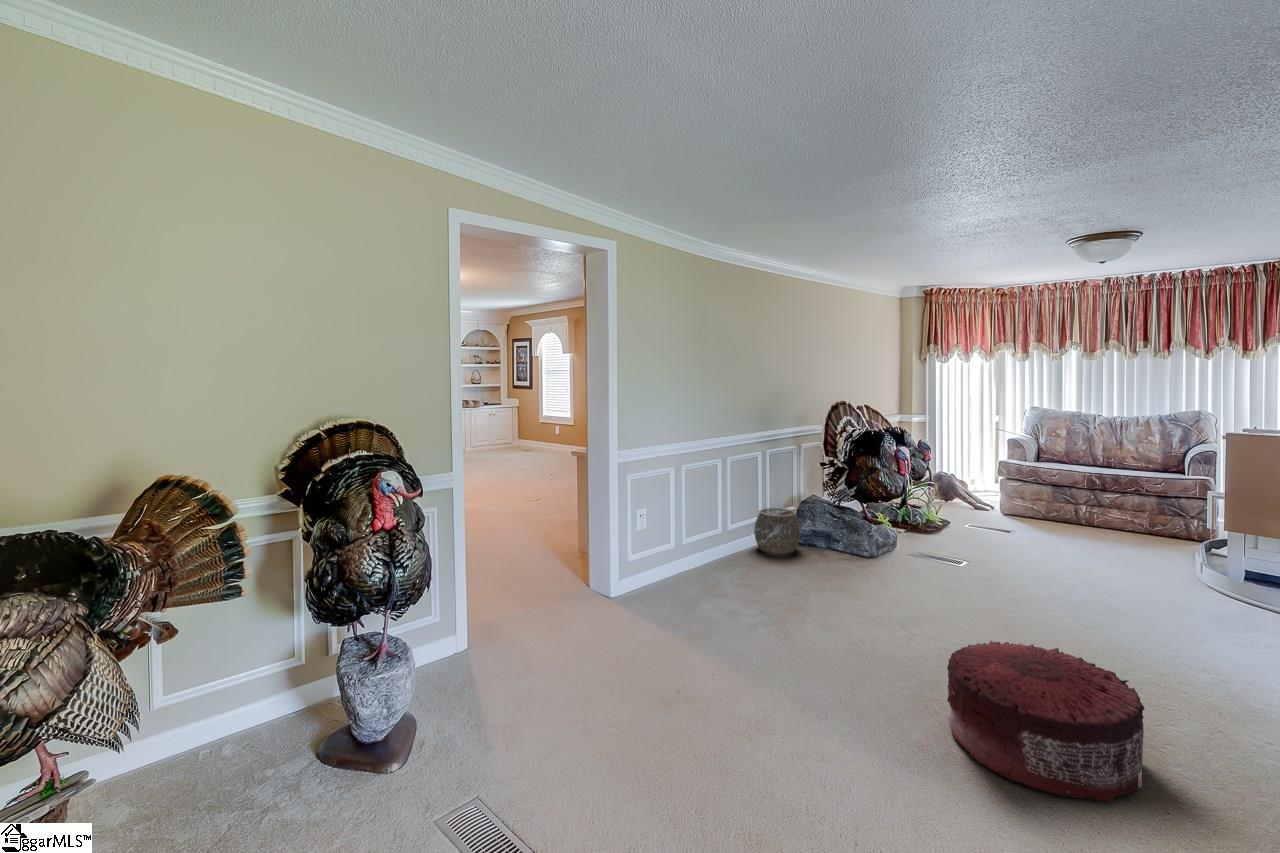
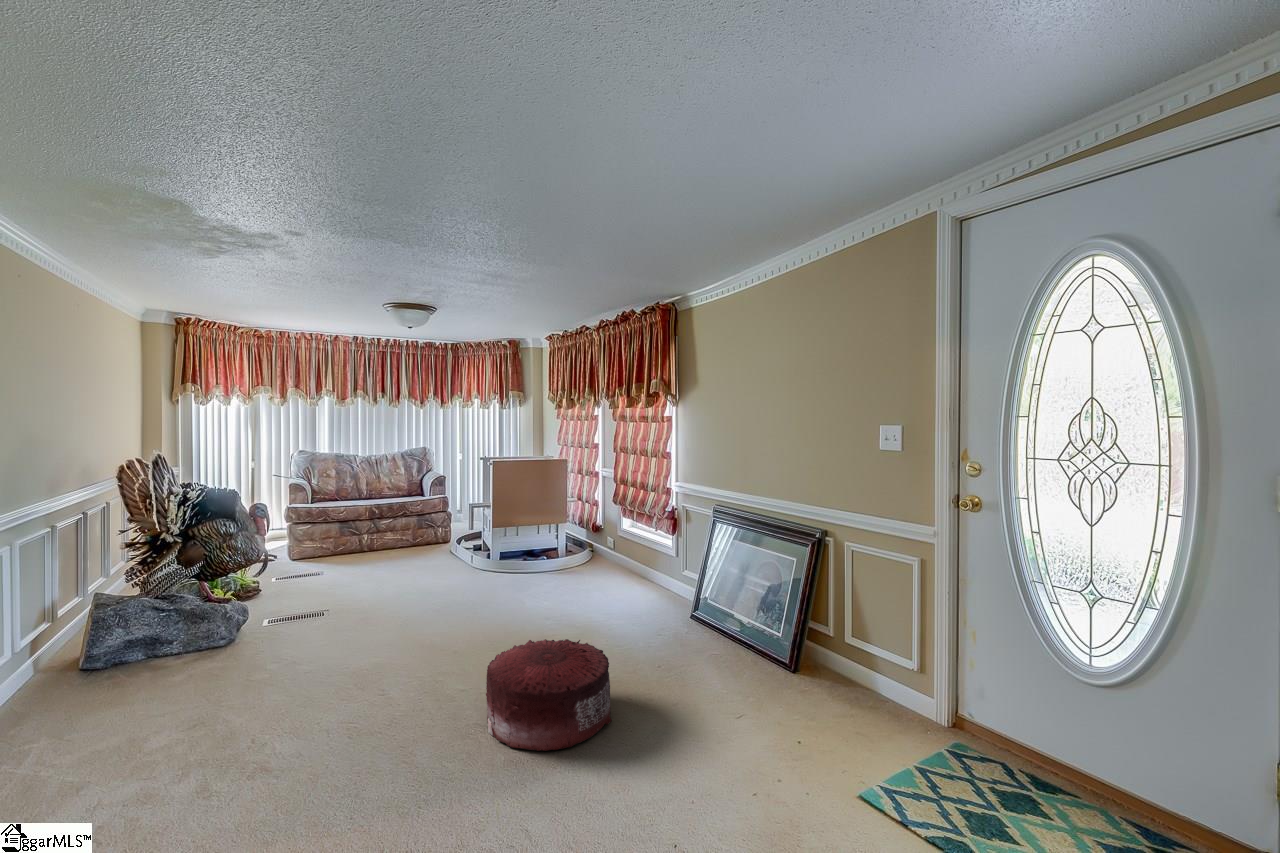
woven basket: present [754,508,800,554] -> none [22,621,119,702]

